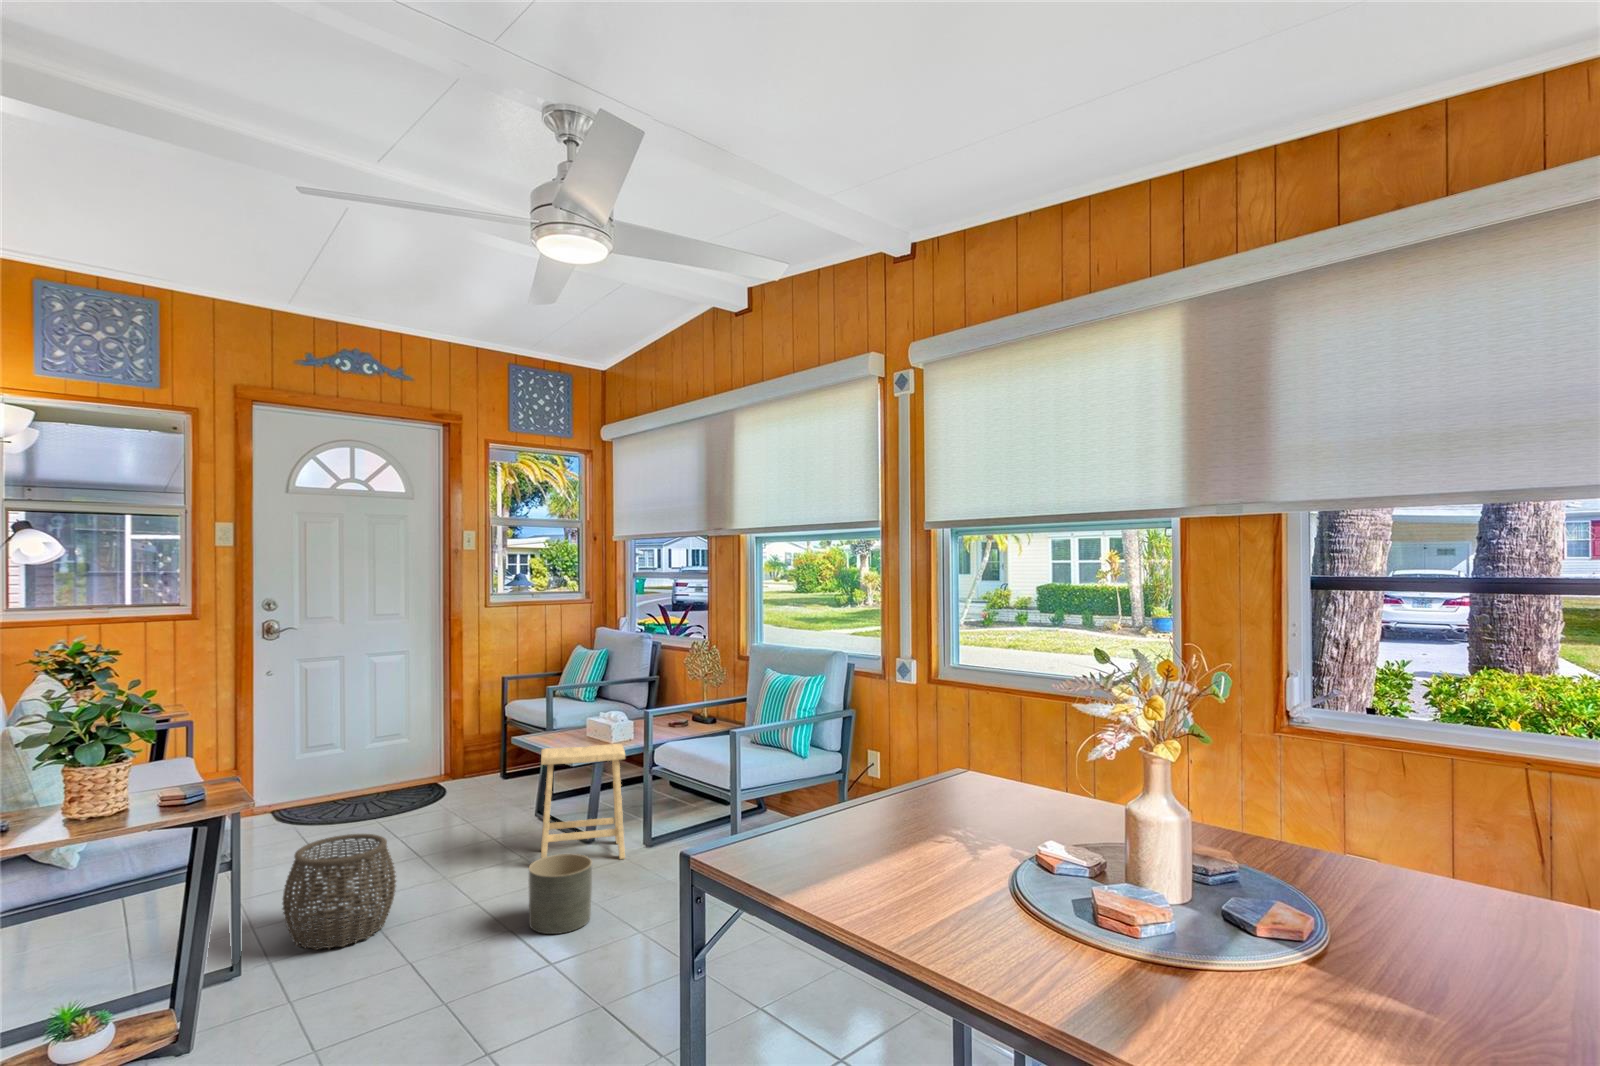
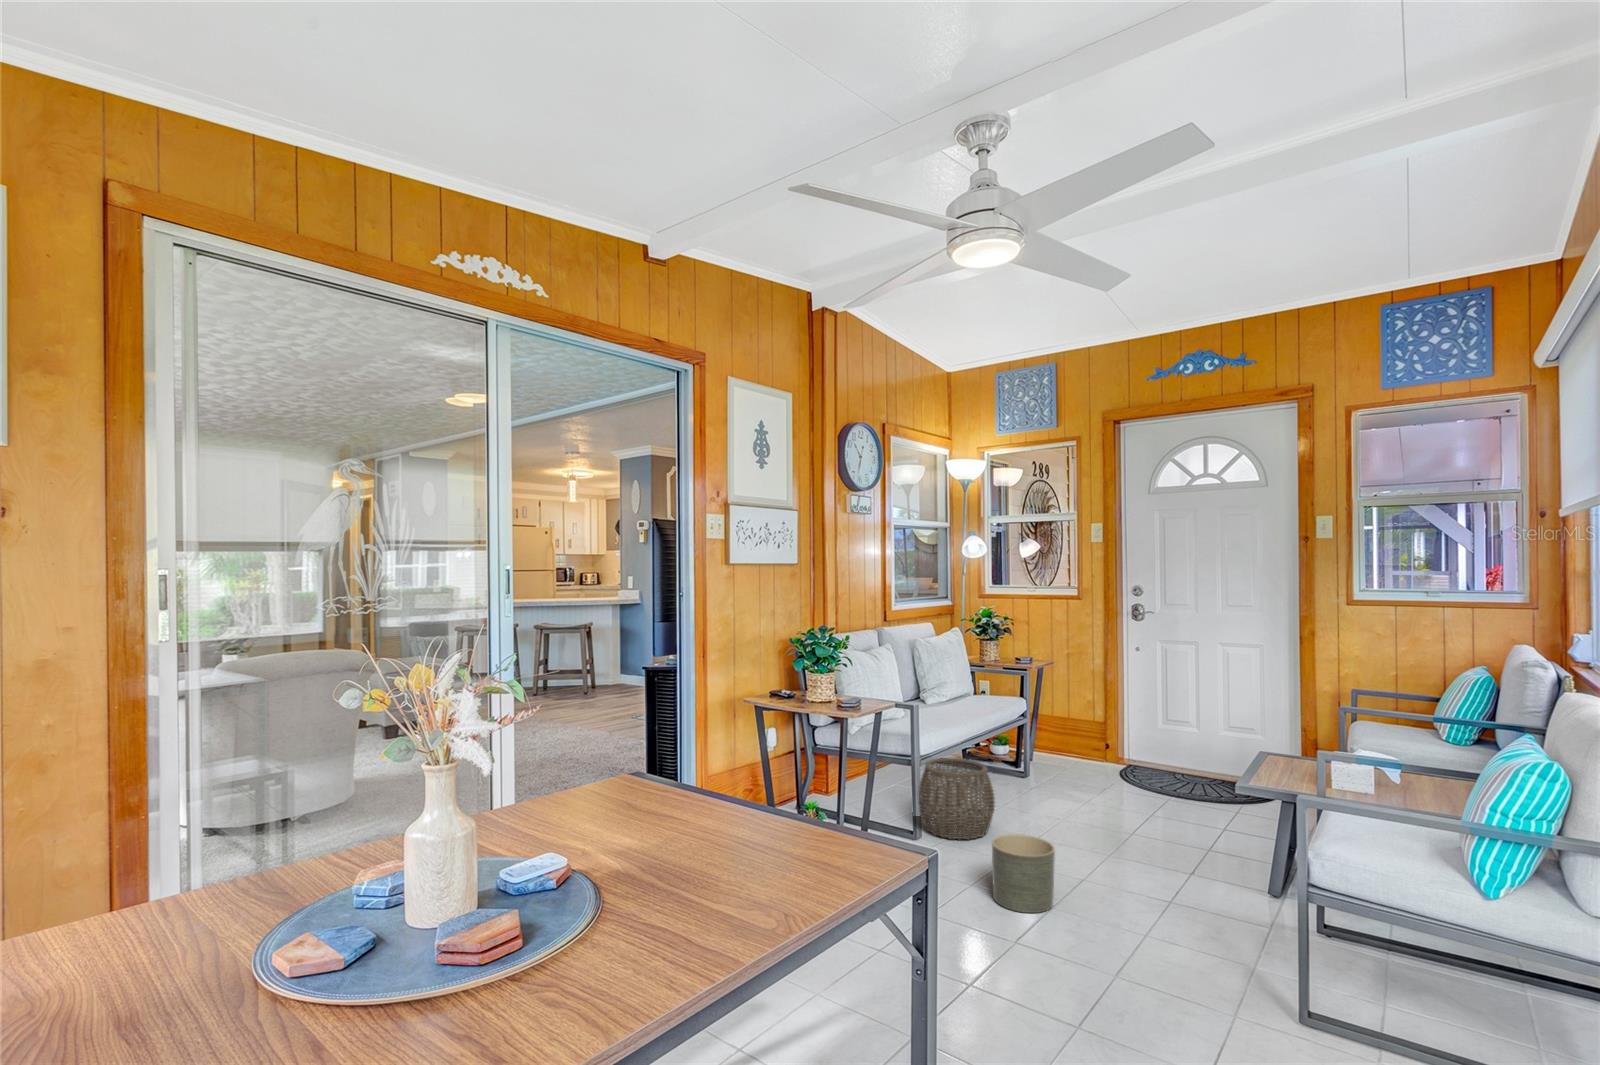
footstool: present [541,744,625,859] -> none [1132,755,1253,912]

